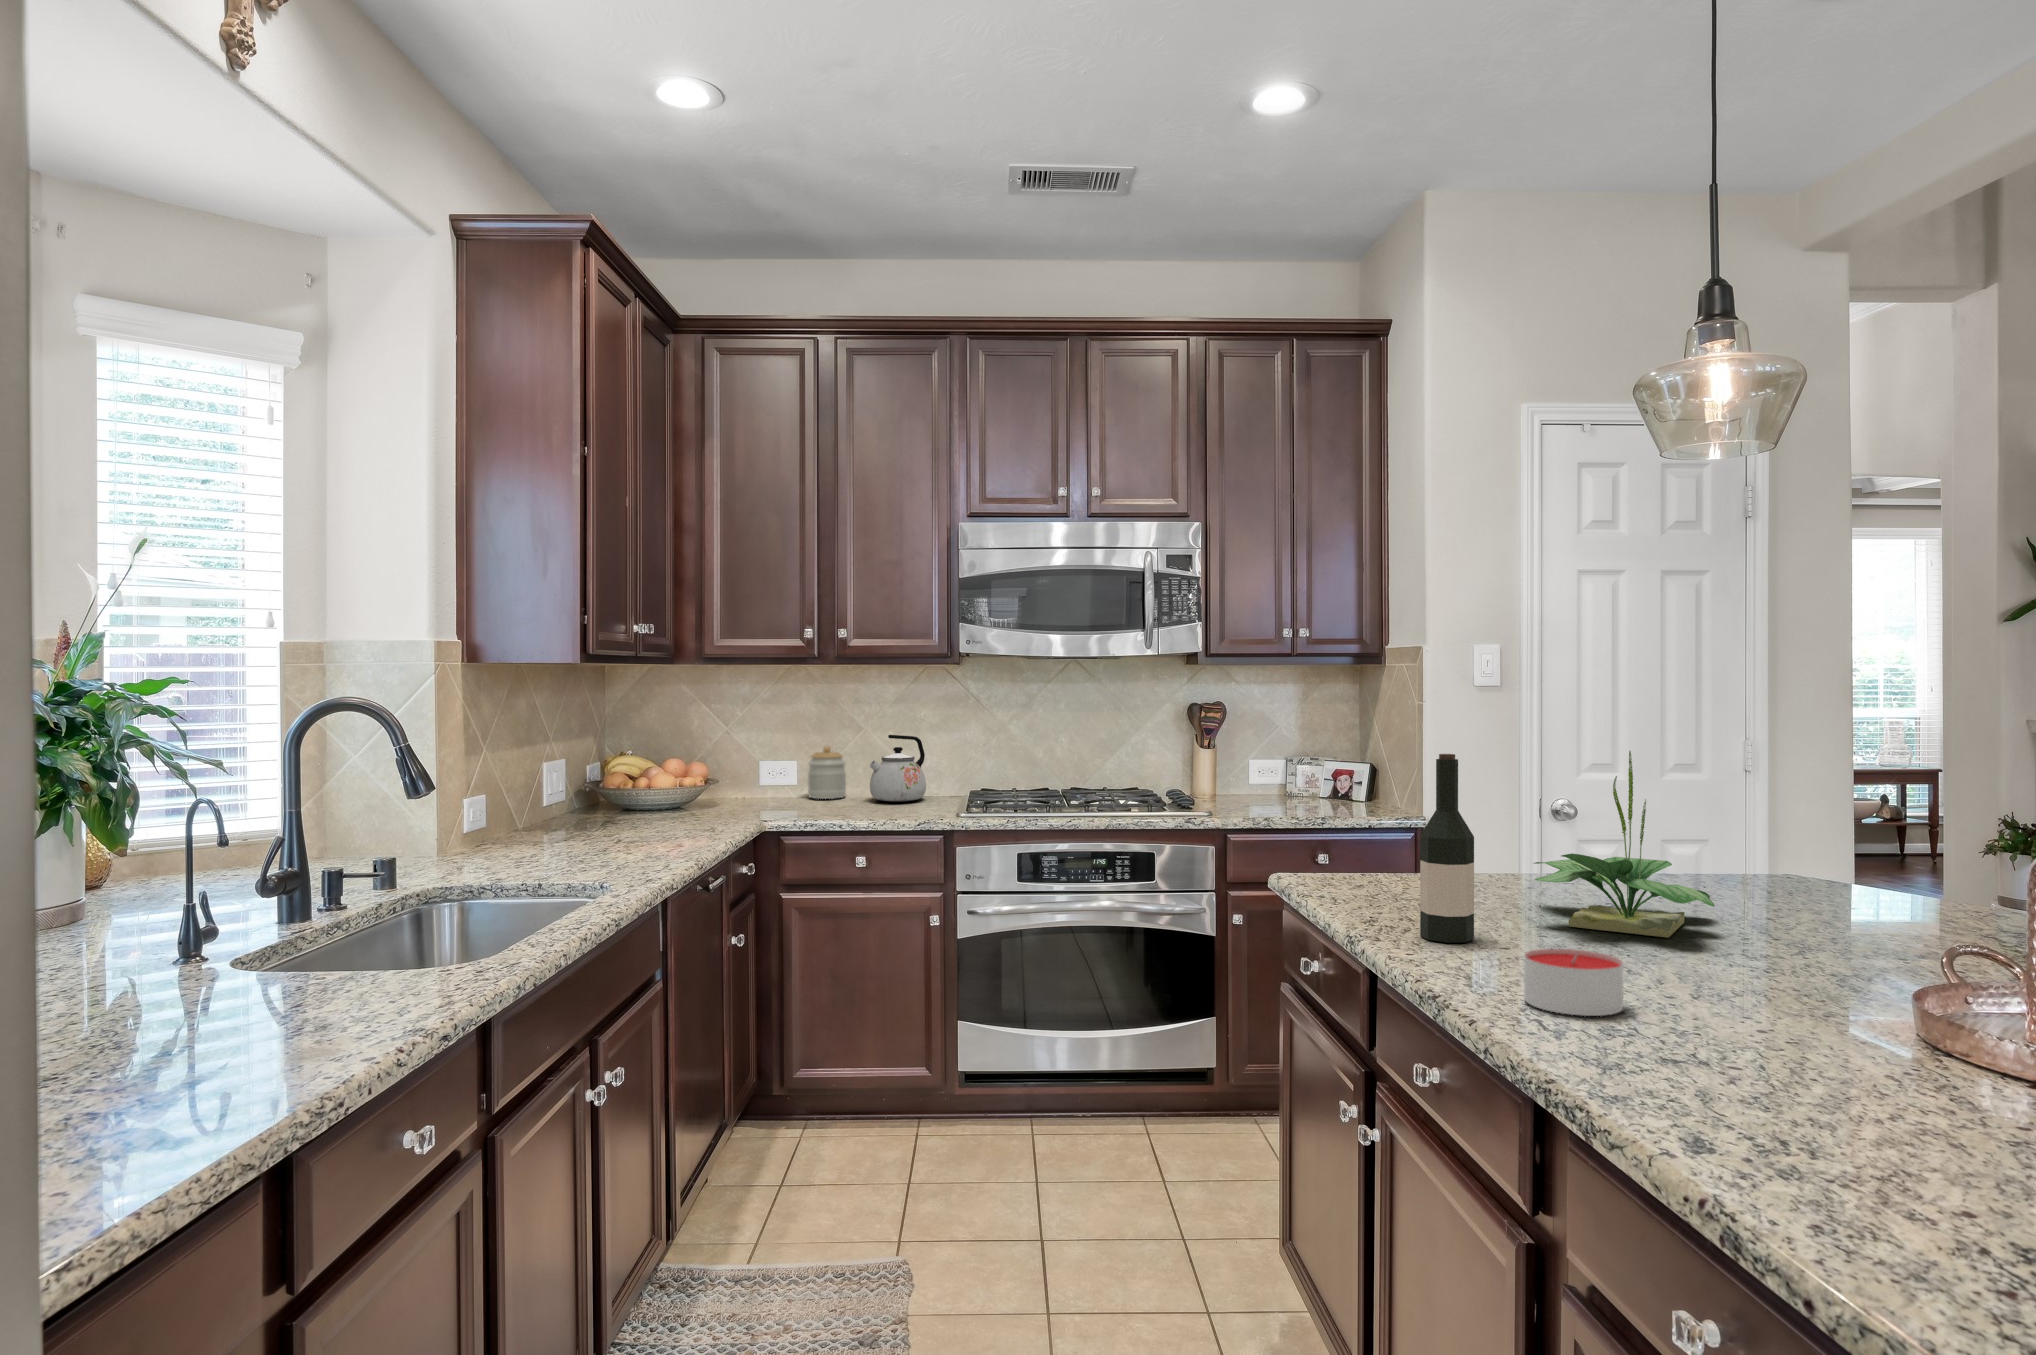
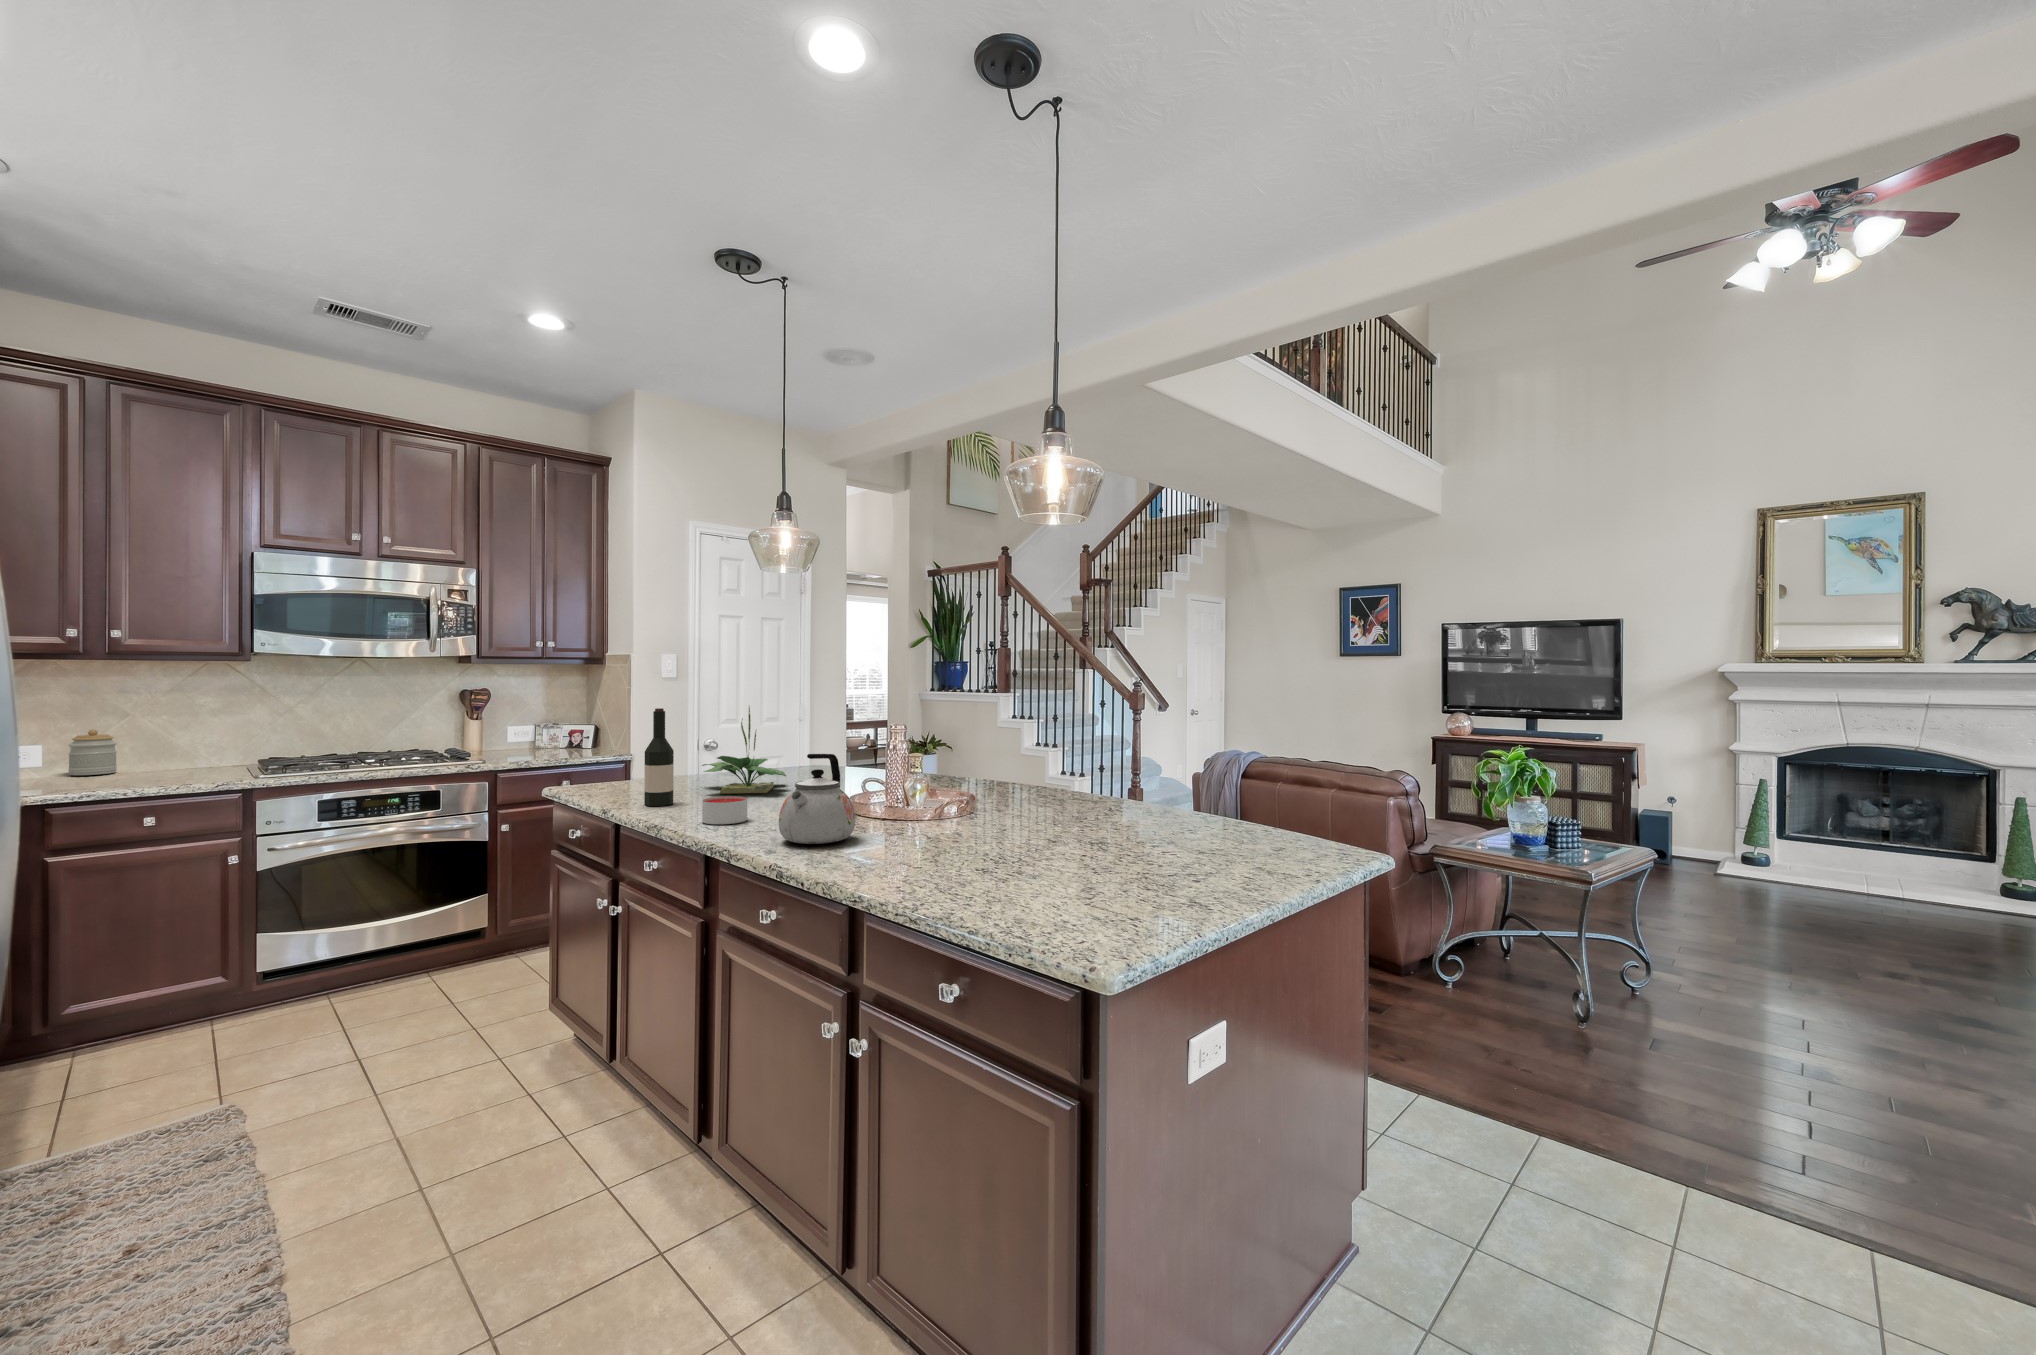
kettle: present [870,735,926,802] -> present [779,754,856,844]

